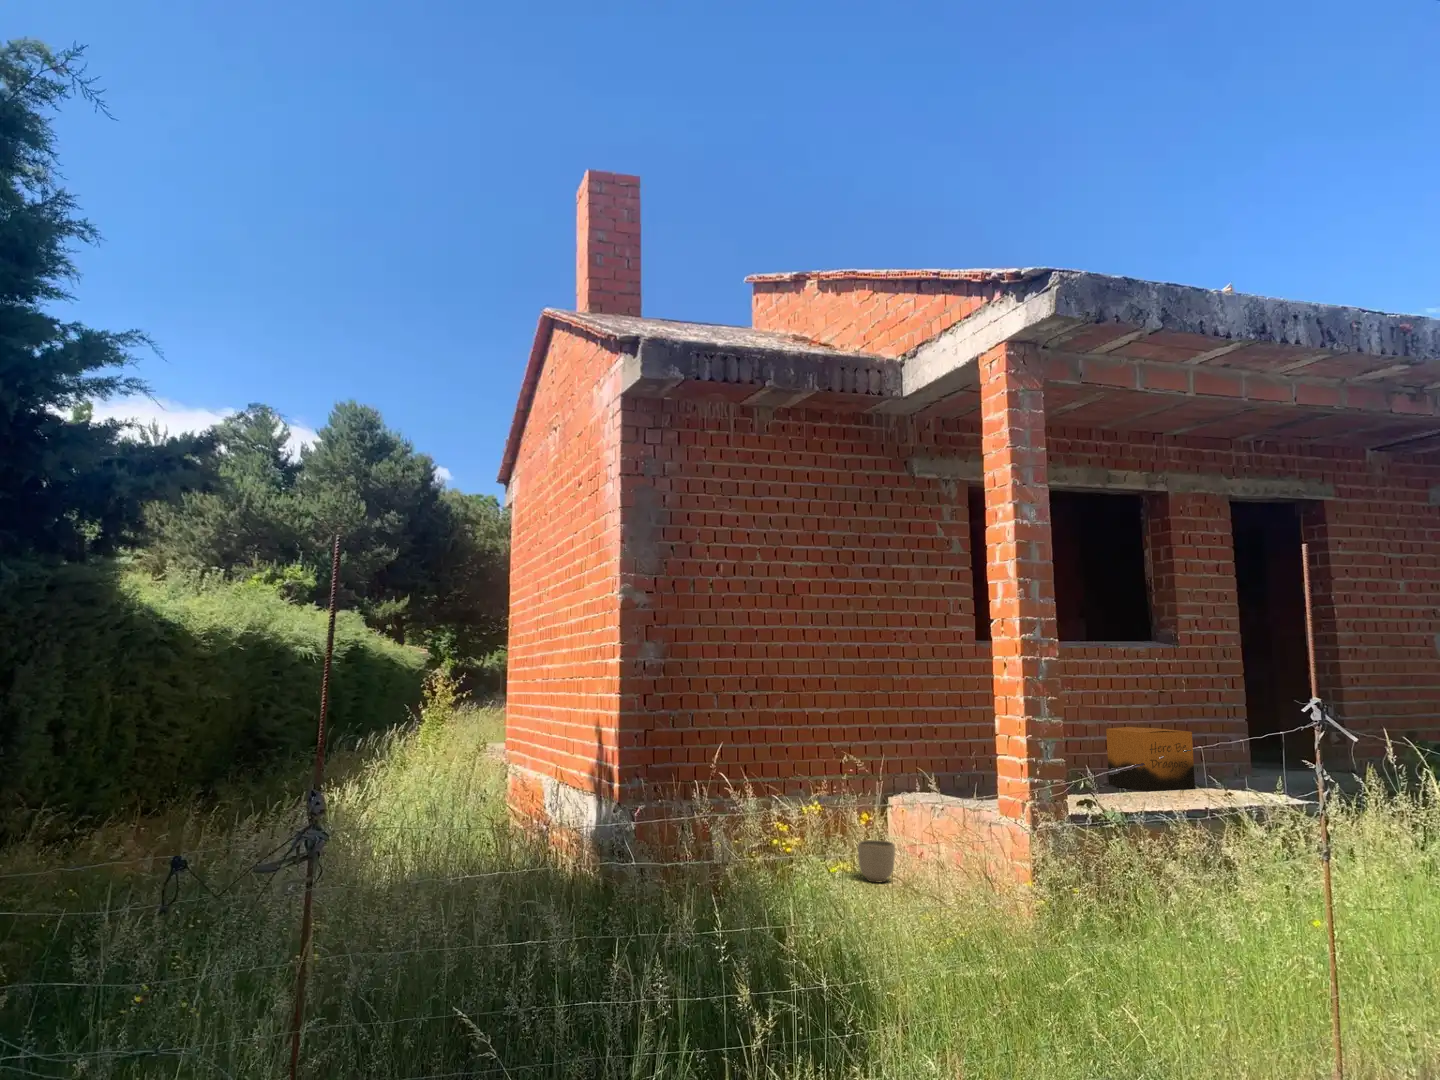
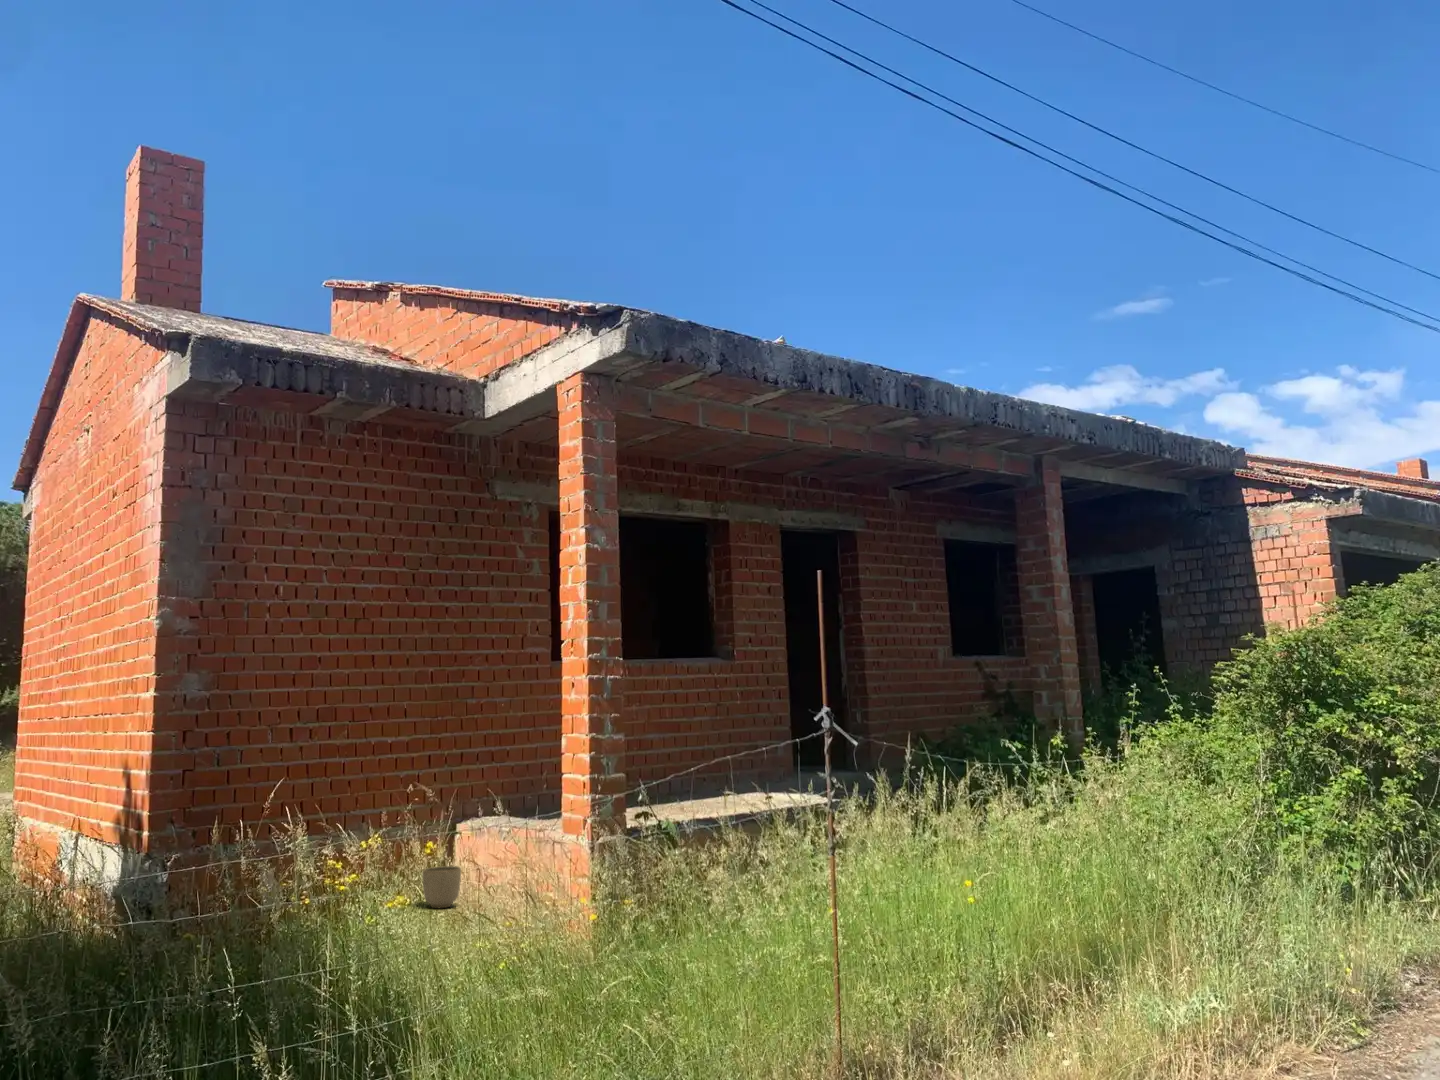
cardboard box: present [1106,727,1195,791] -> none [678,746,753,805]

